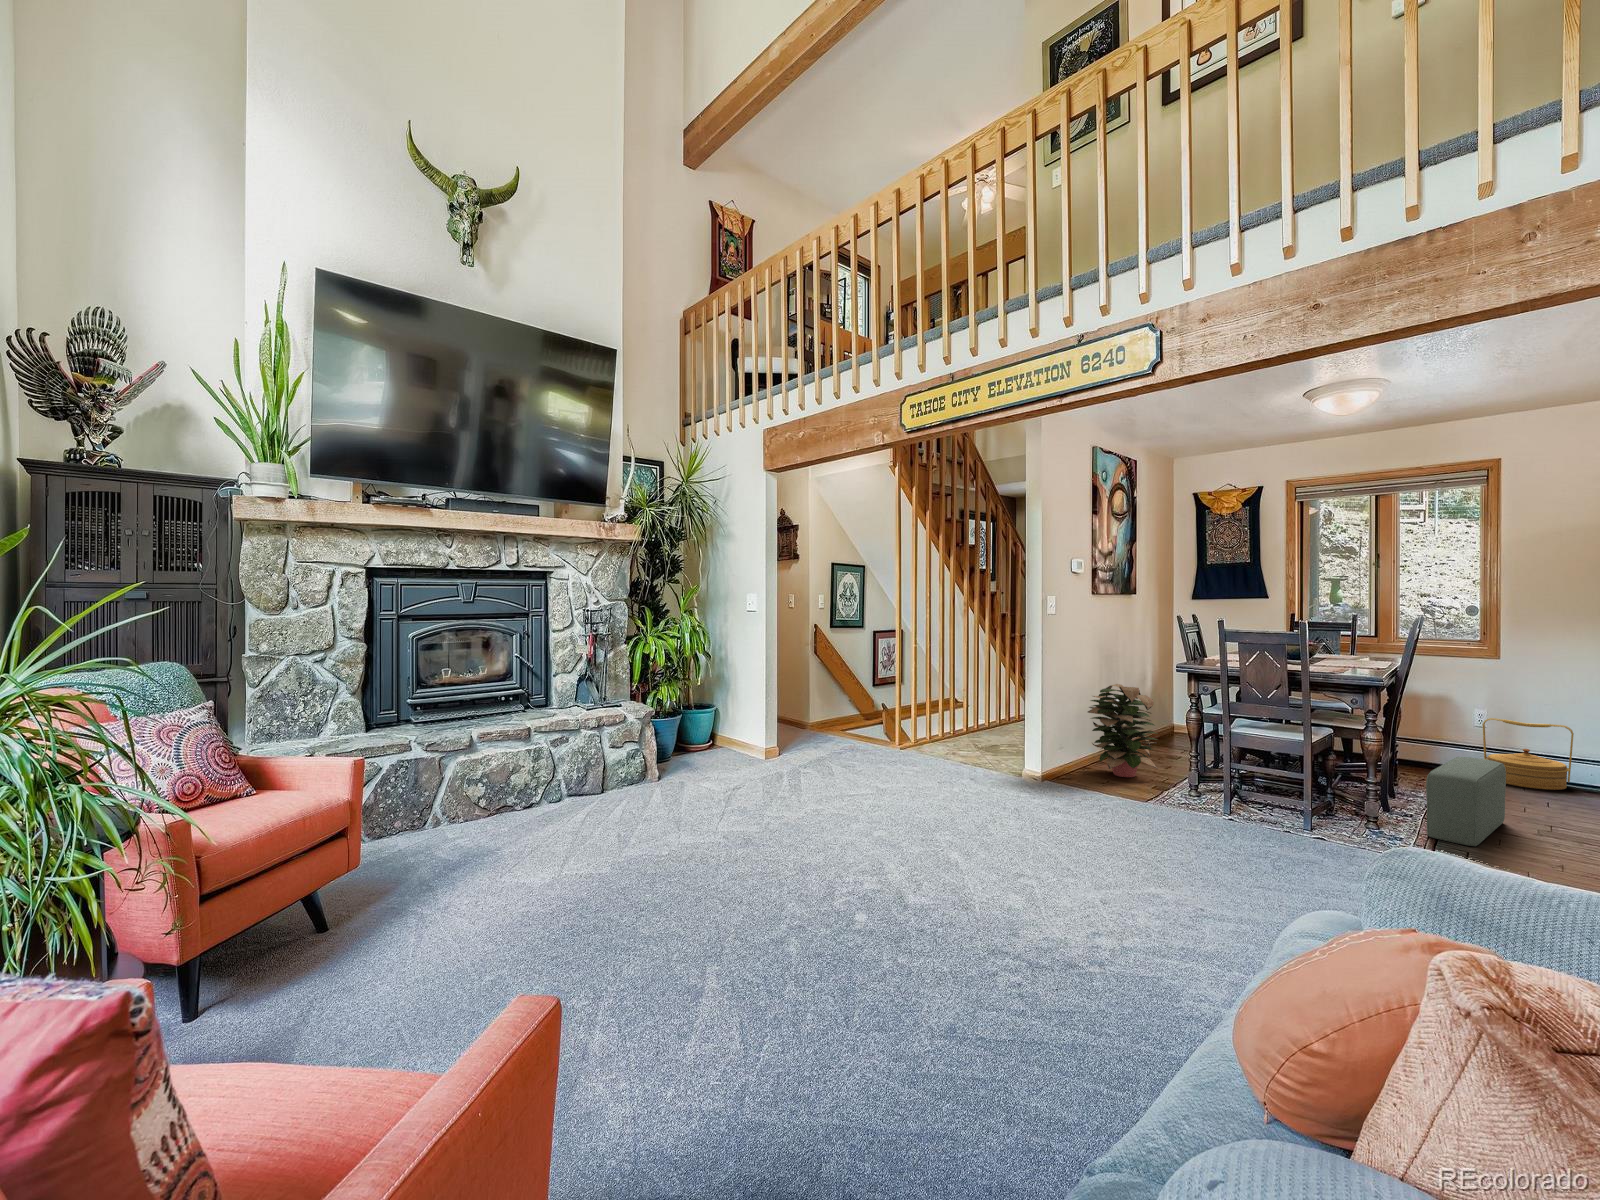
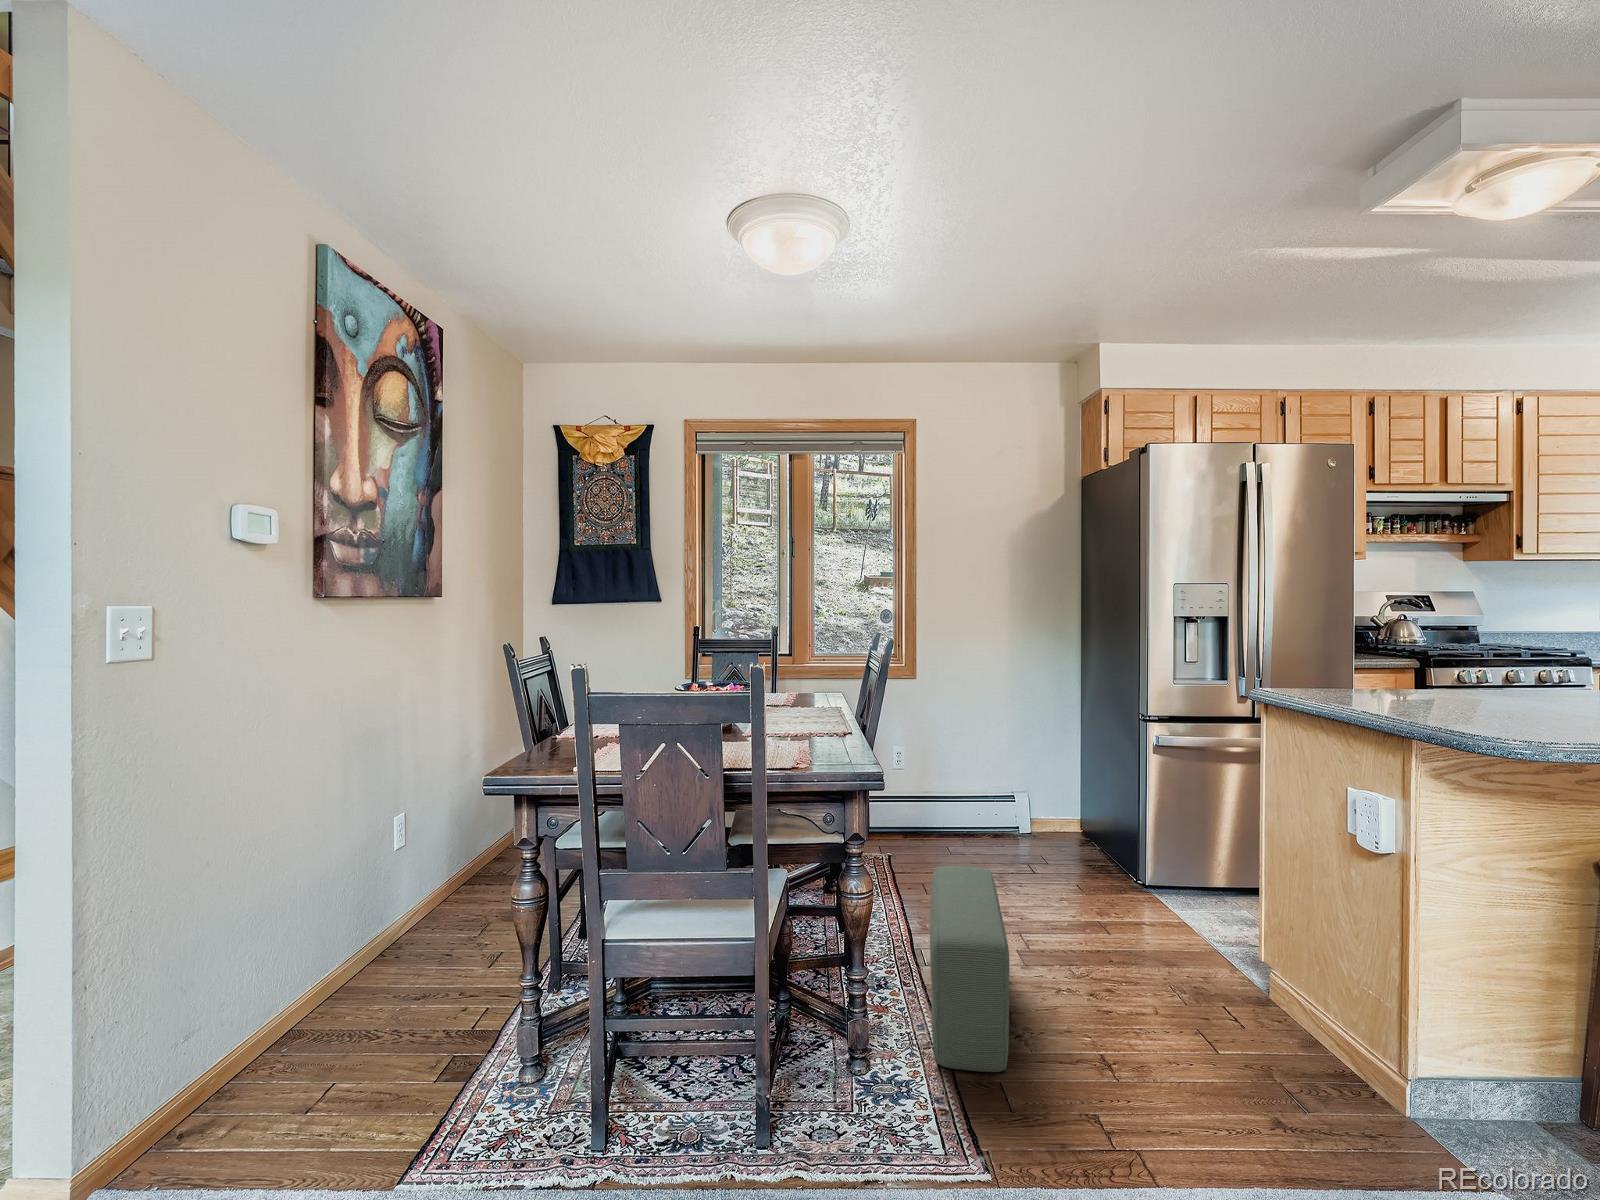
decorative plant: present [1088,684,1158,777] -> none [278,815,461,1058]
woven basket: present [1483,718,1574,790] -> none [910,765,994,858]

